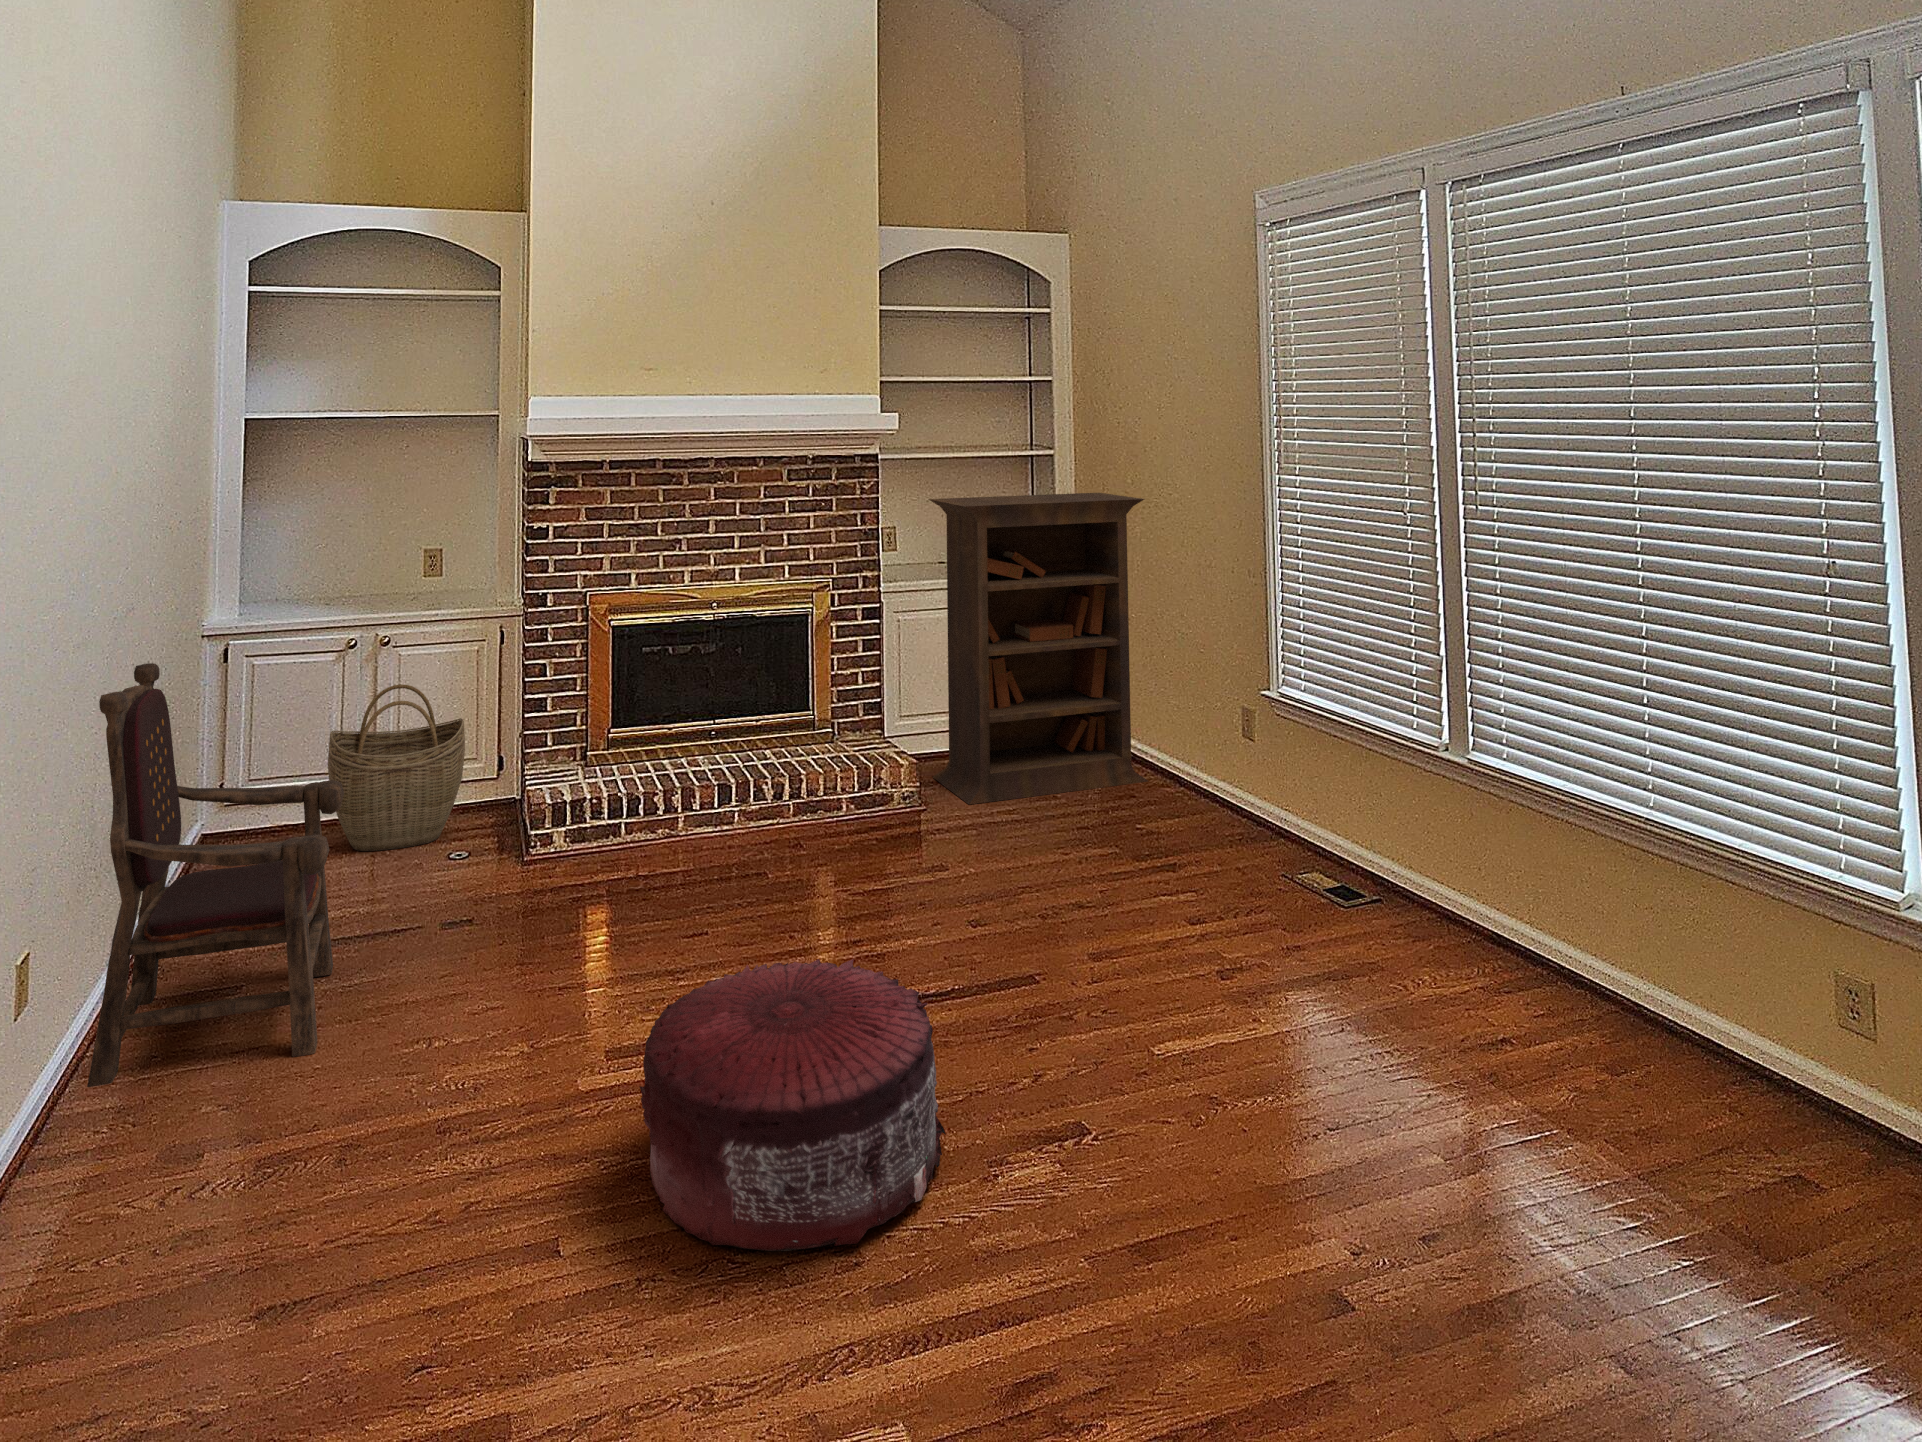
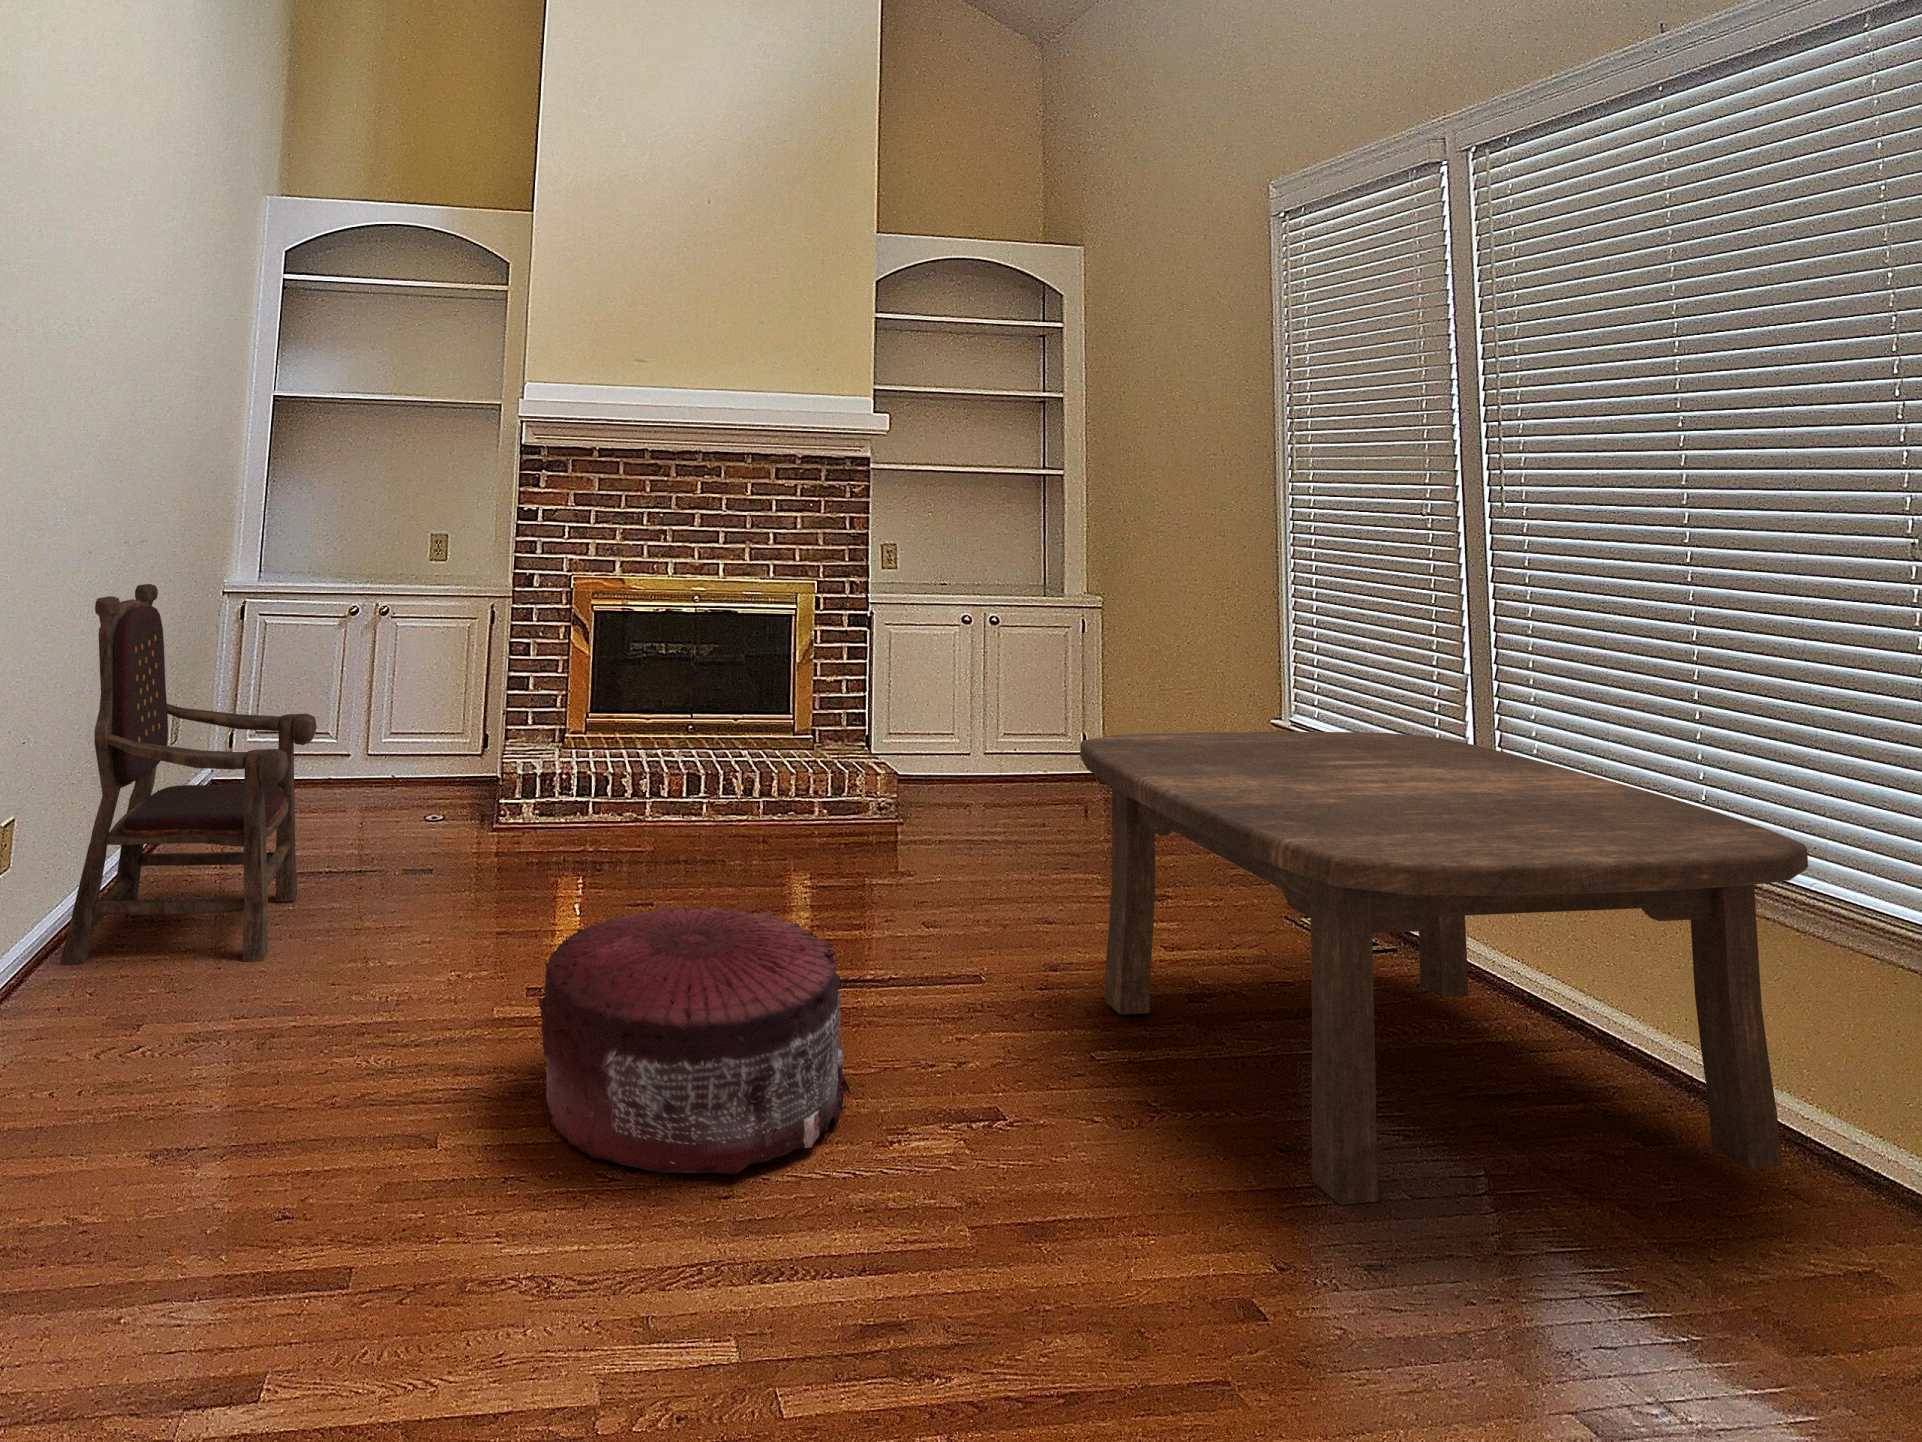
bookcase: present [929,493,1148,804] -> none [917,506,1152,823]
woven basket: present [328,684,465,851] -> none [322,653,450,809]
coffee table: none [1123,716,1752,1187] -> present [1080,732,1808,1205]

